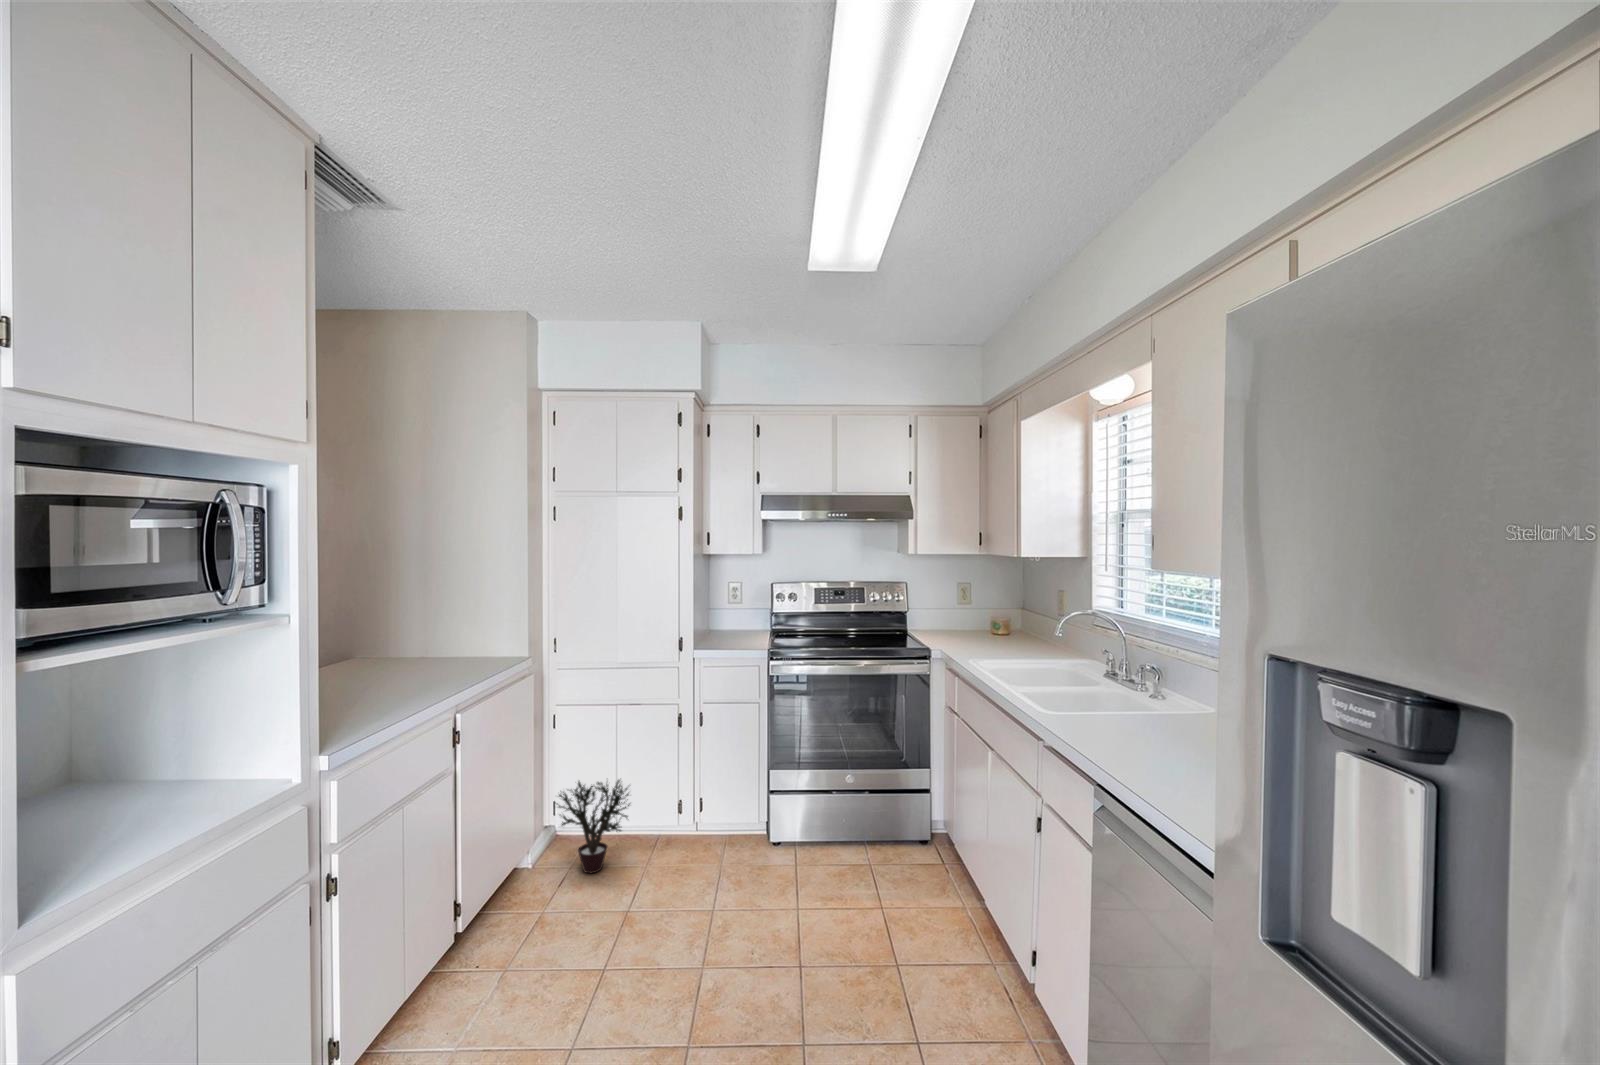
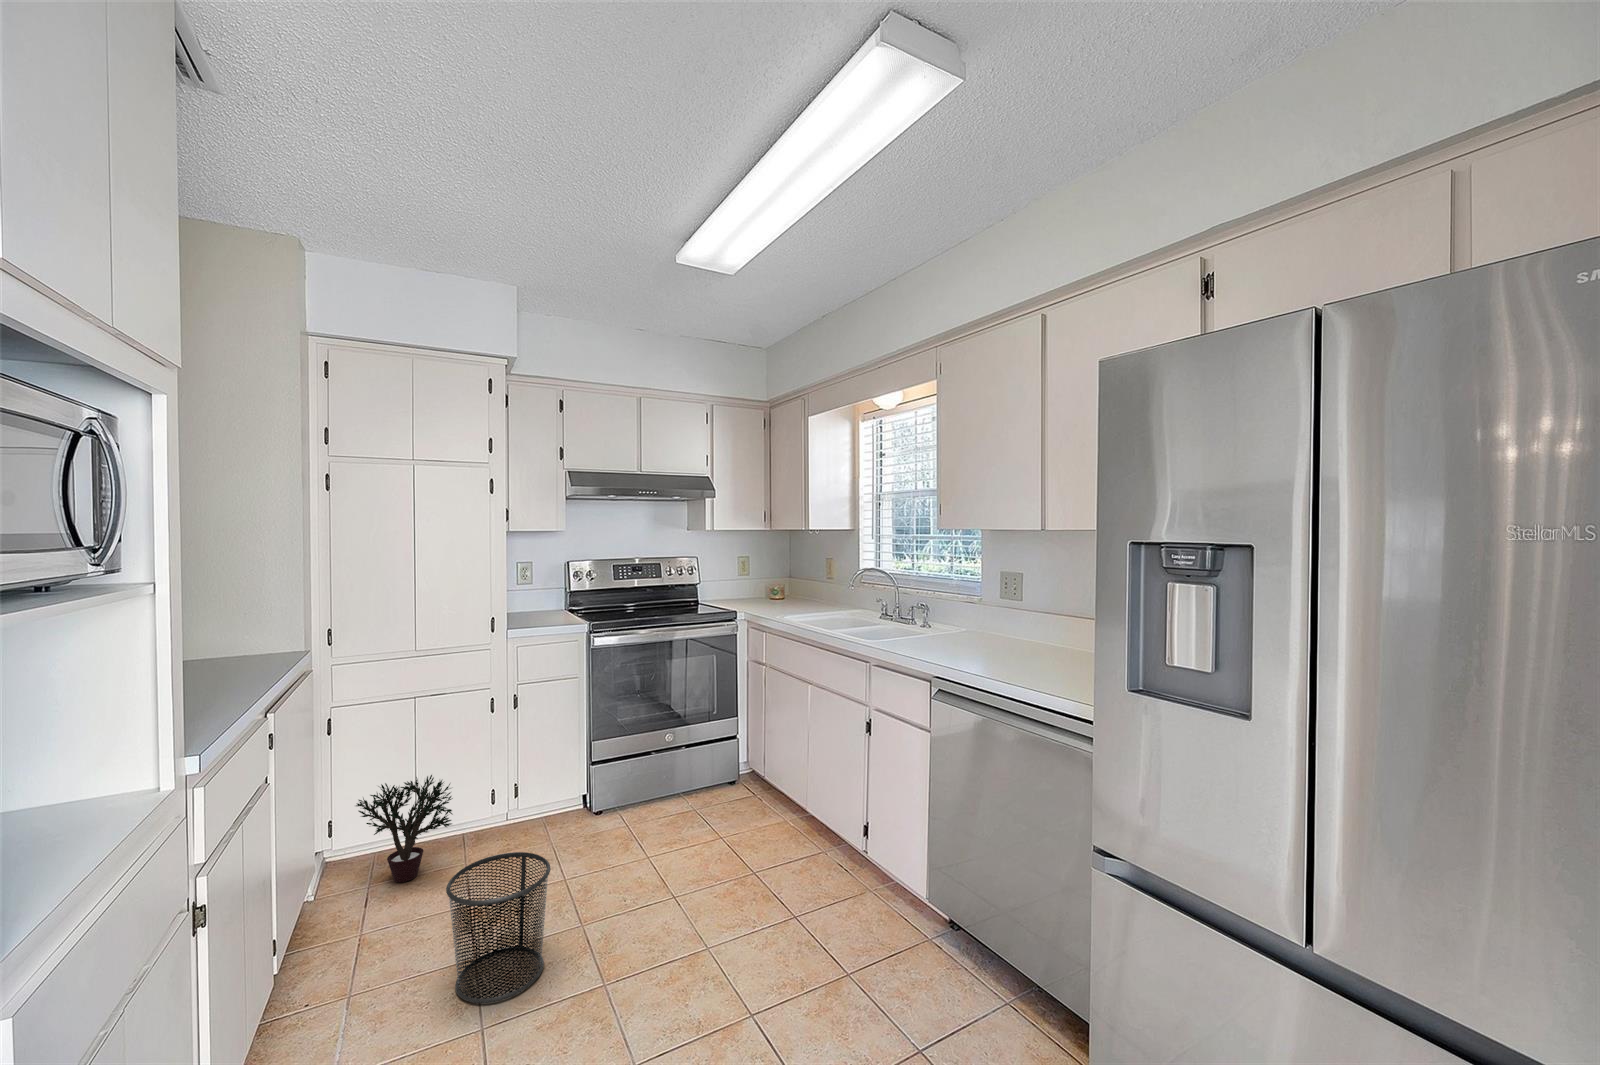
waste bin: none [566,877,661,1025] -> present [446,852,551,1003]

